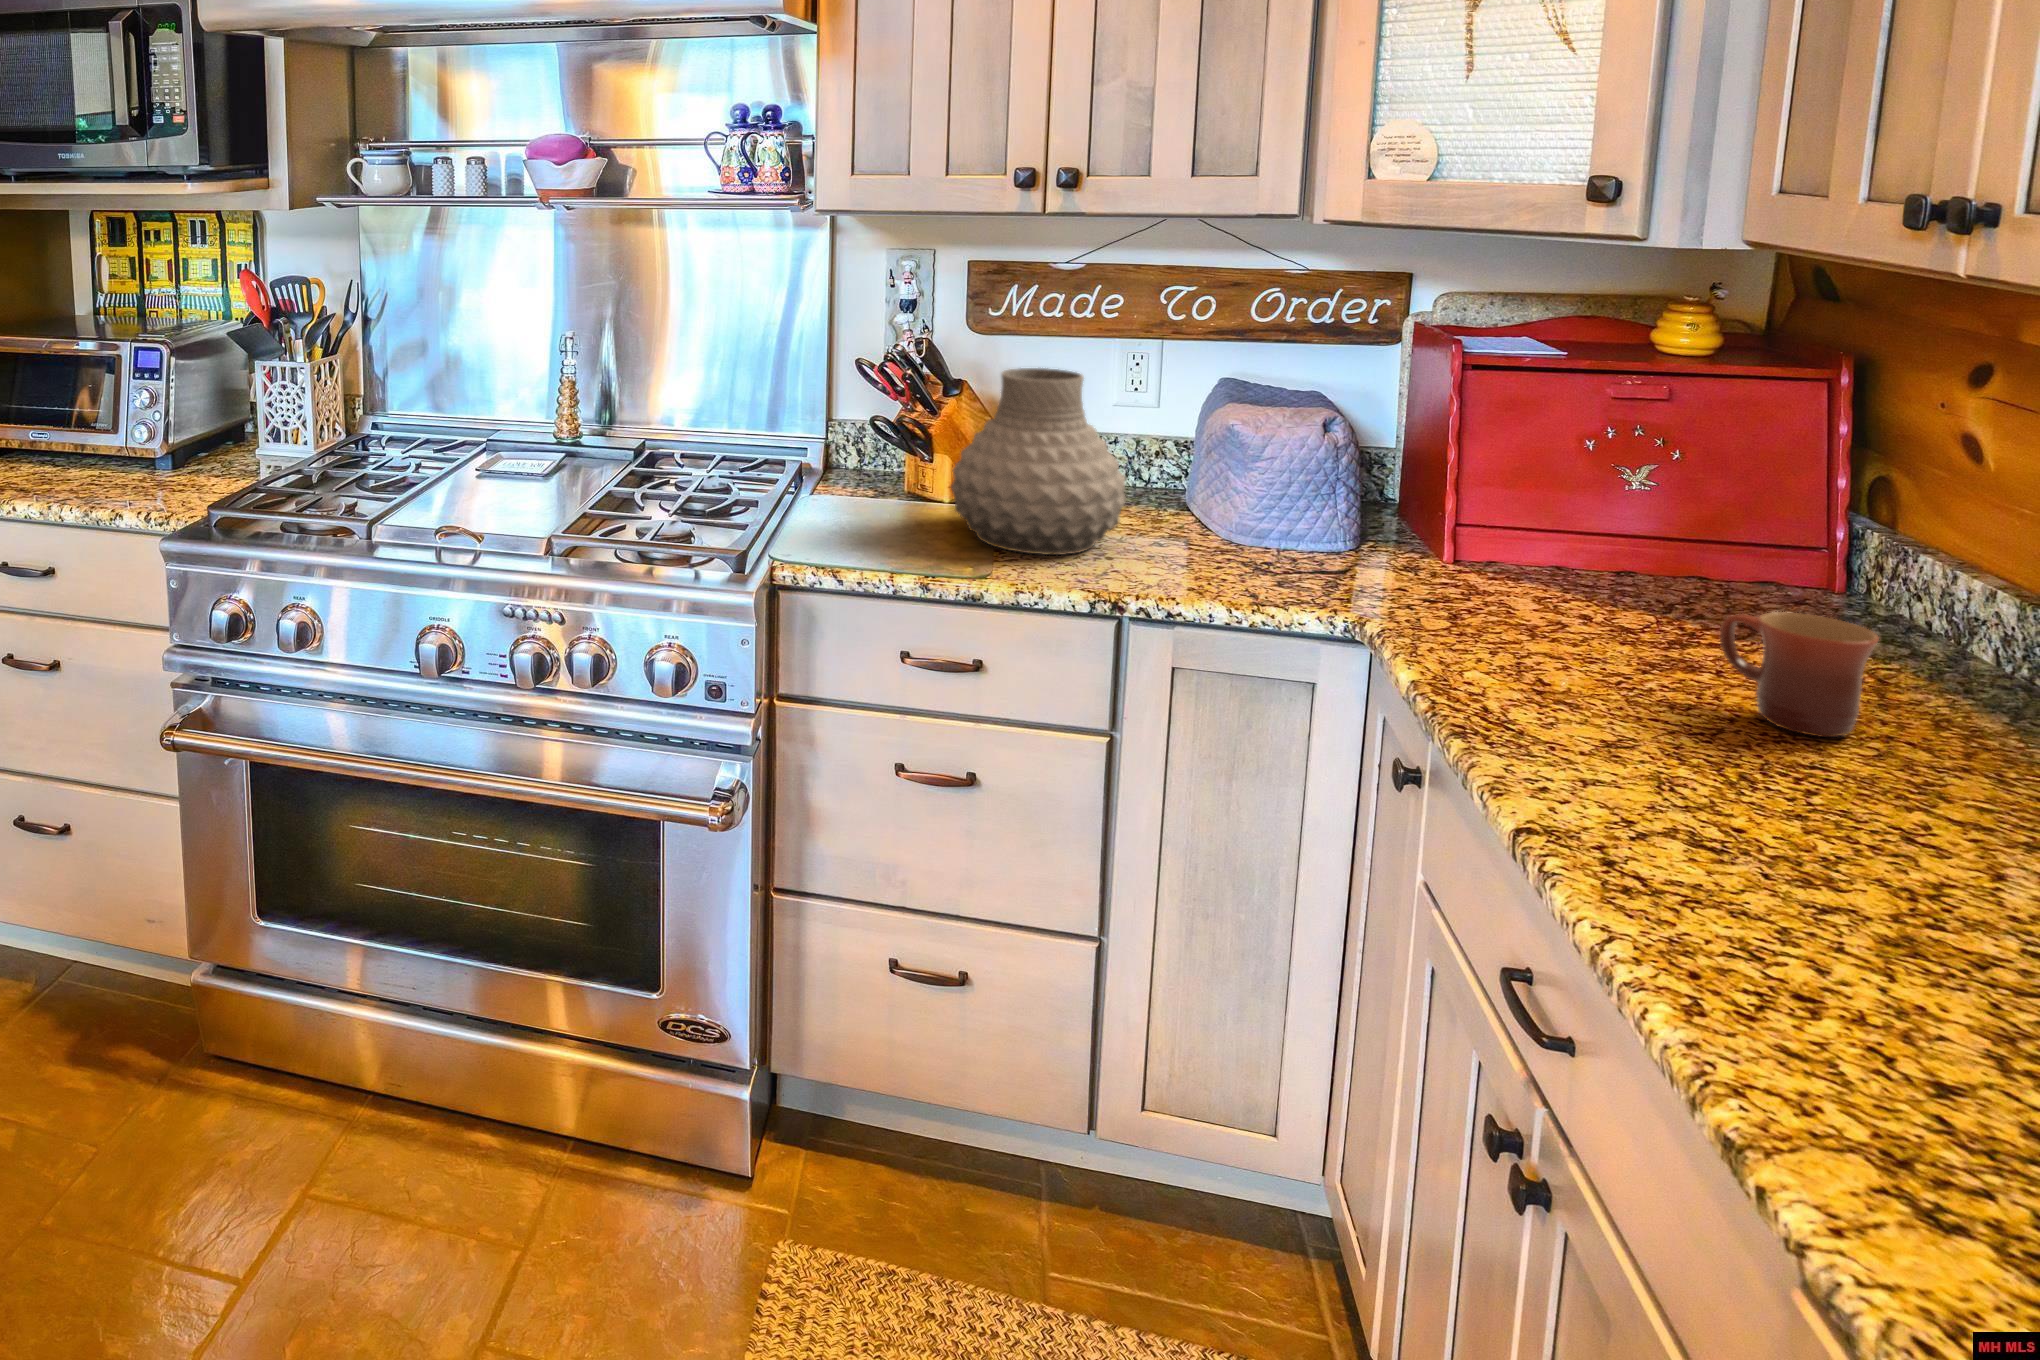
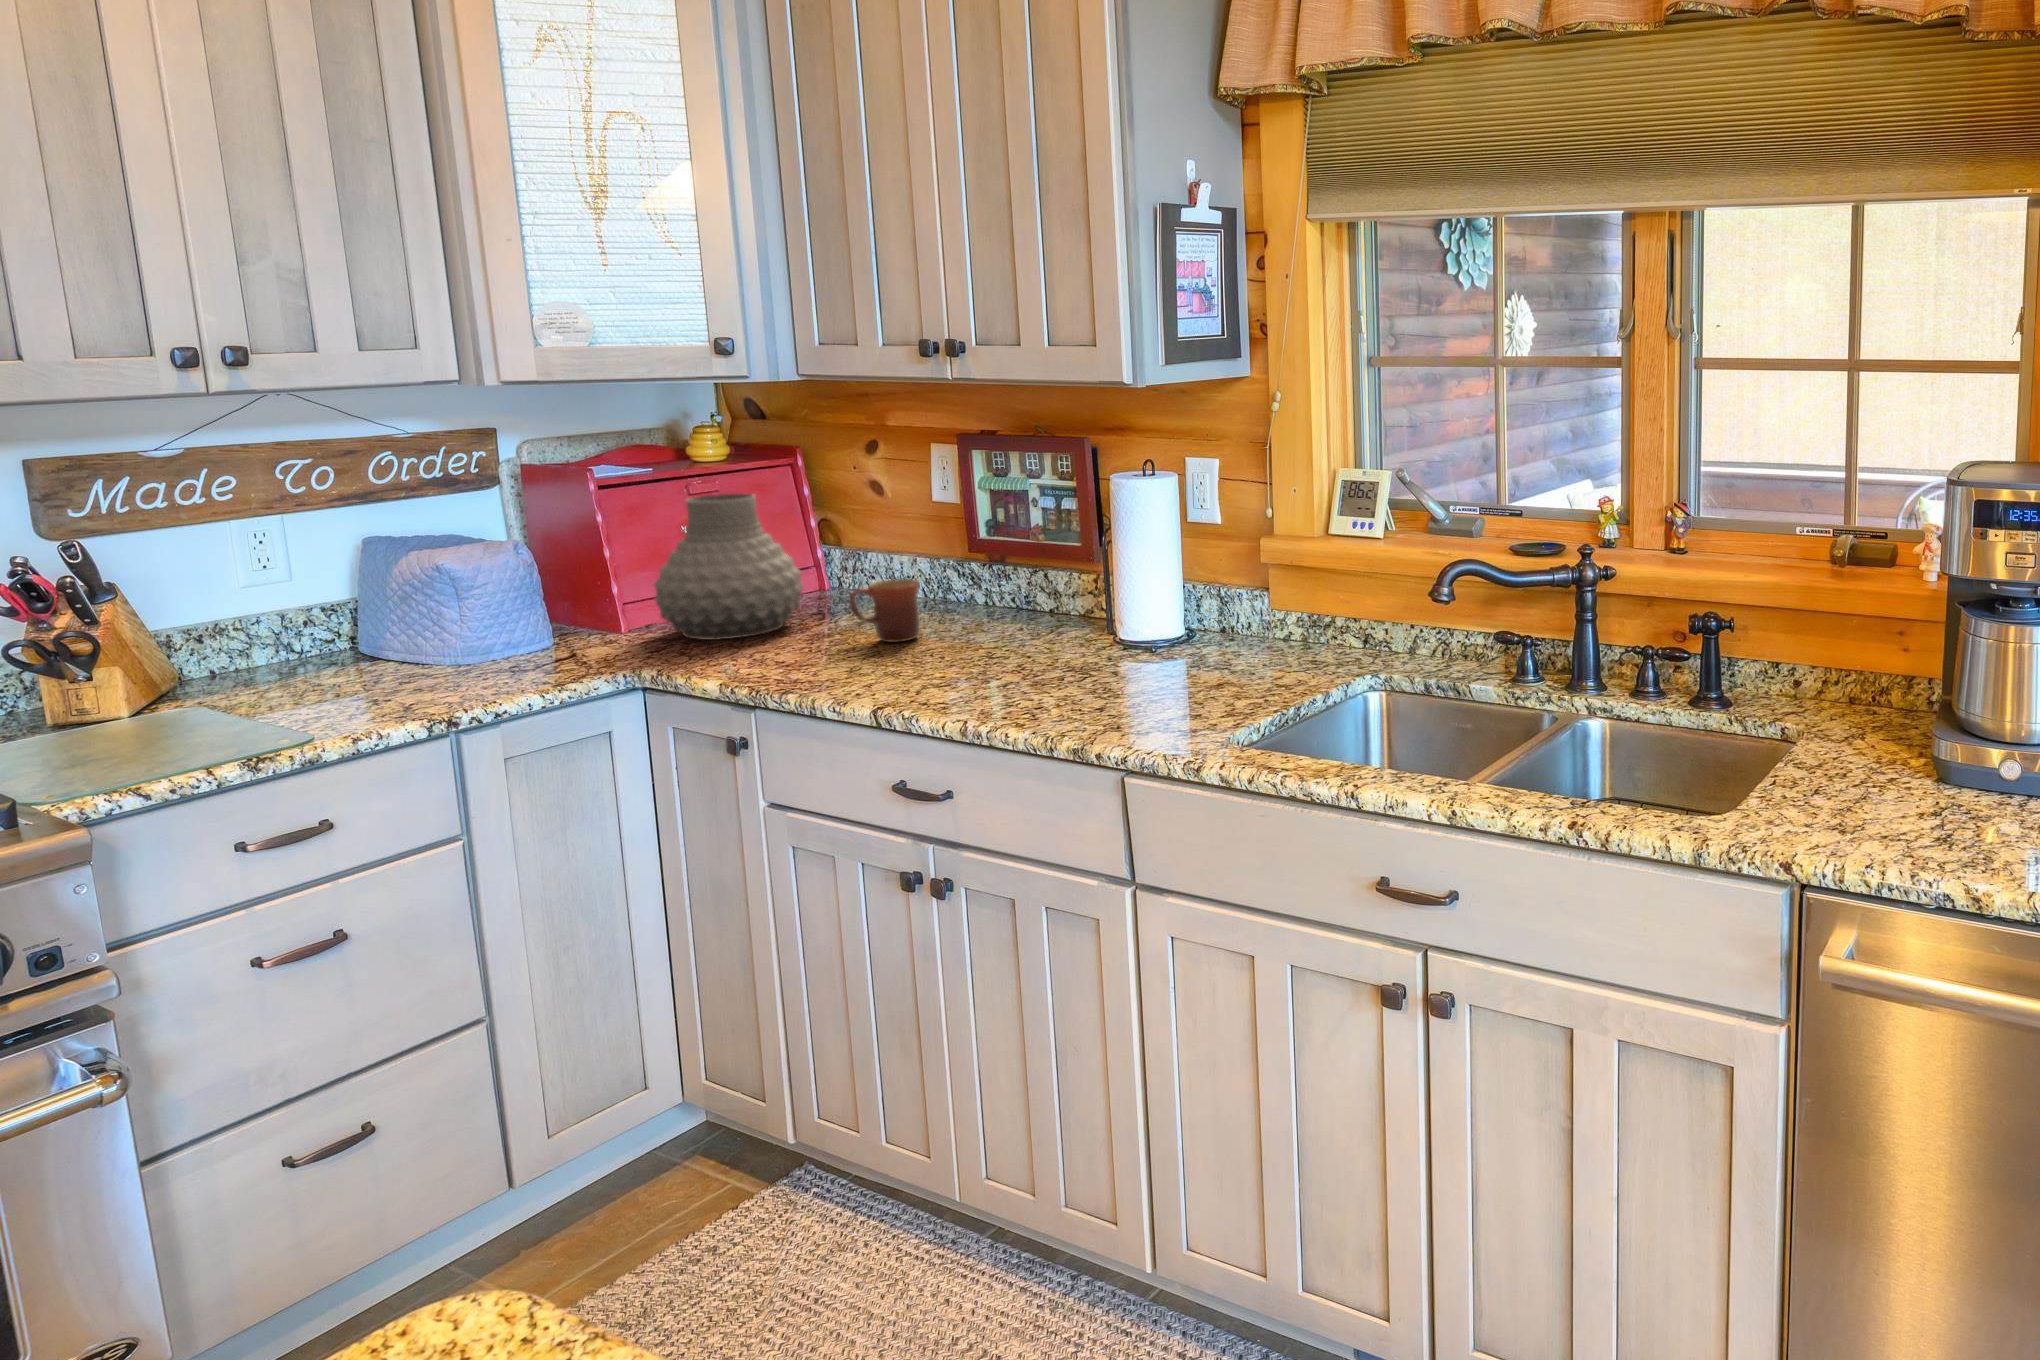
vase: present [951,368,1126,555] -> present [654,494,803,640]

